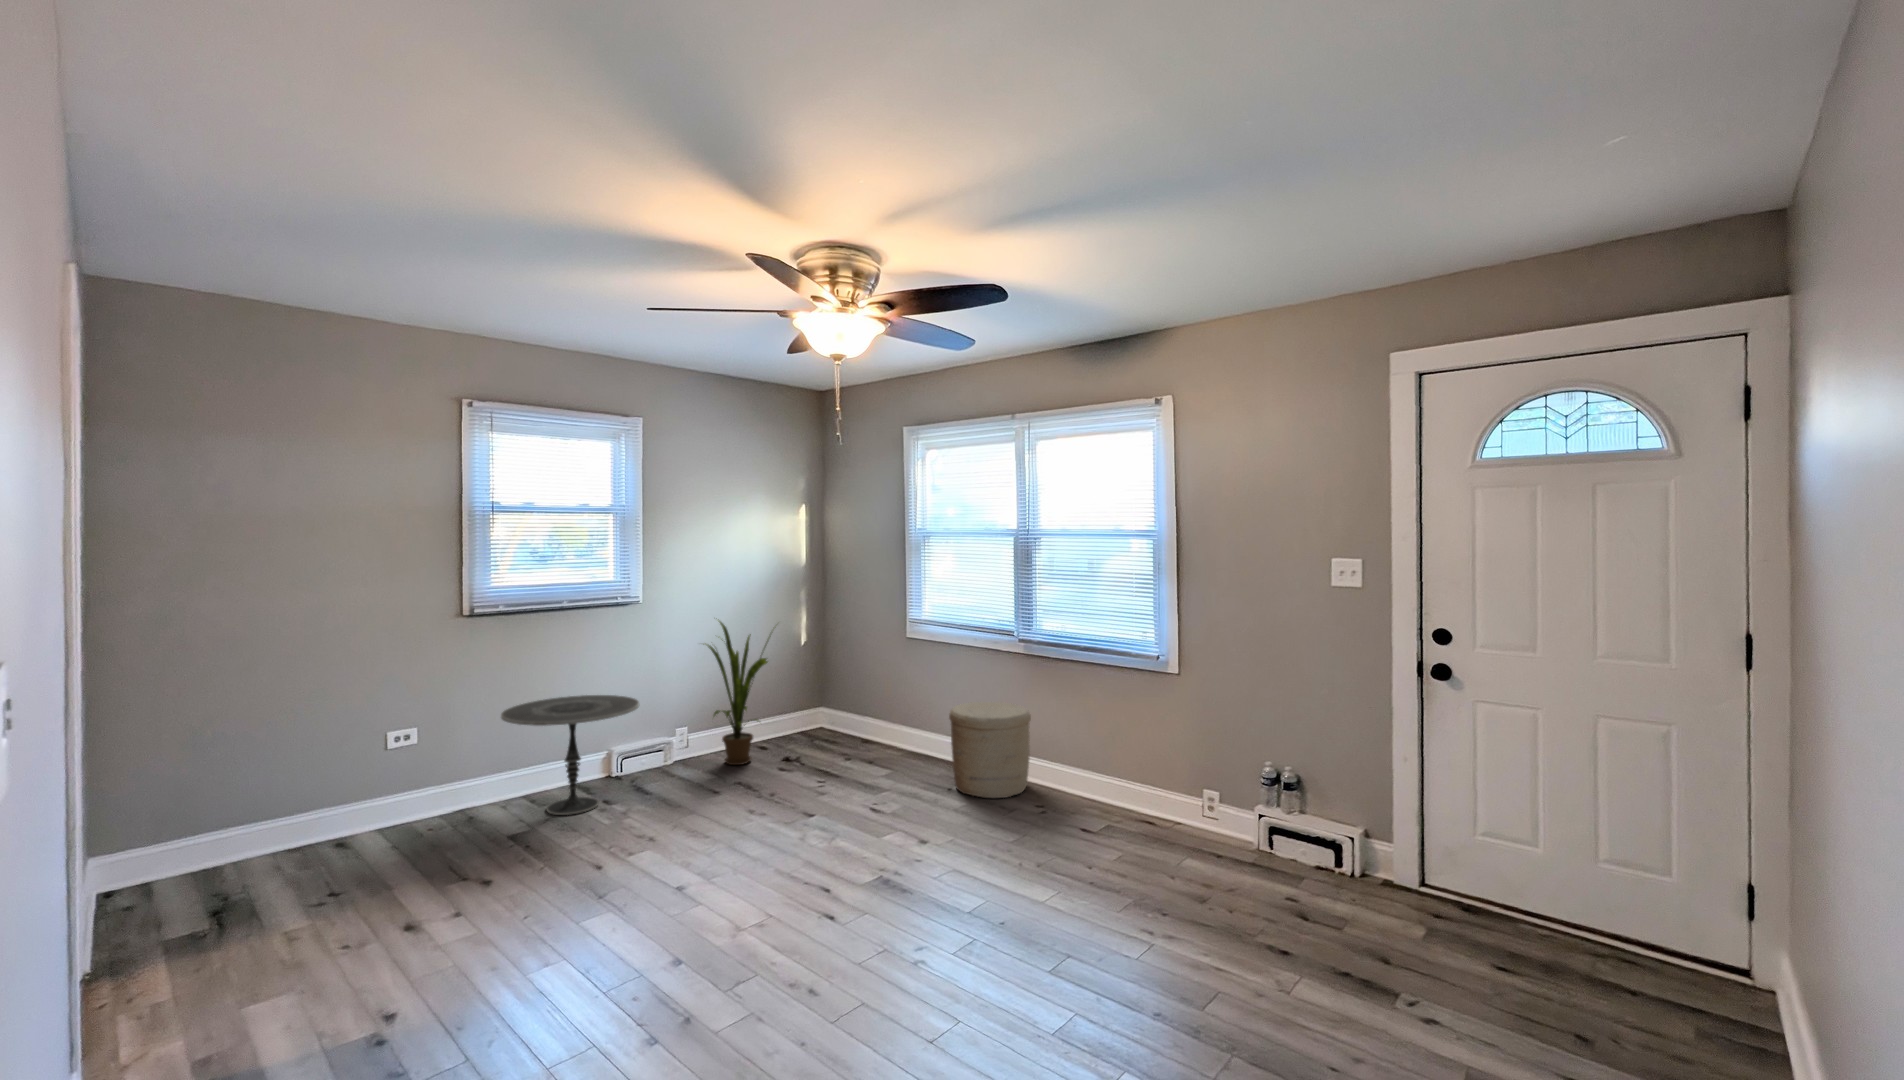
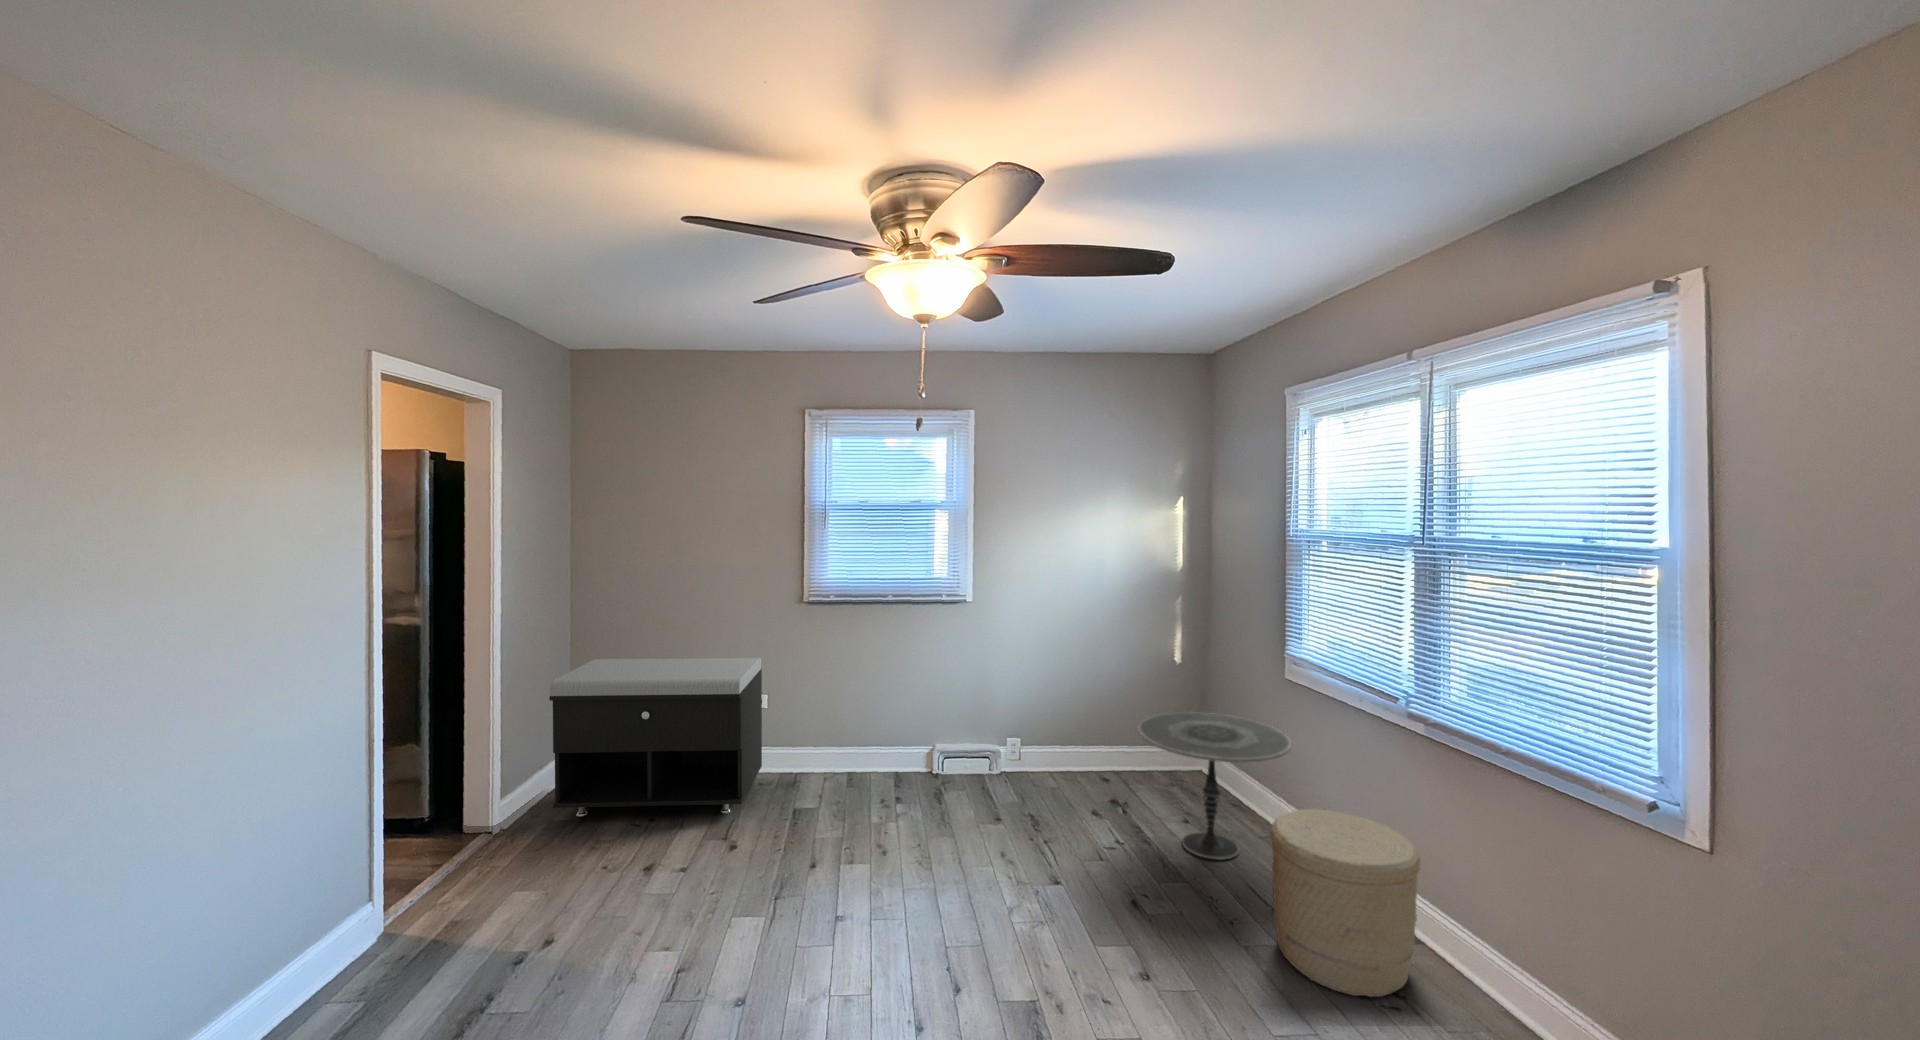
house plant: present [707,621,771,765] -> none [1011,621,1104,798]
storage bench: none [155,685,447,912] -> present [549,658,762,817]
side table: present [501,695,640,815] -> present [1138,712,1291,860]

